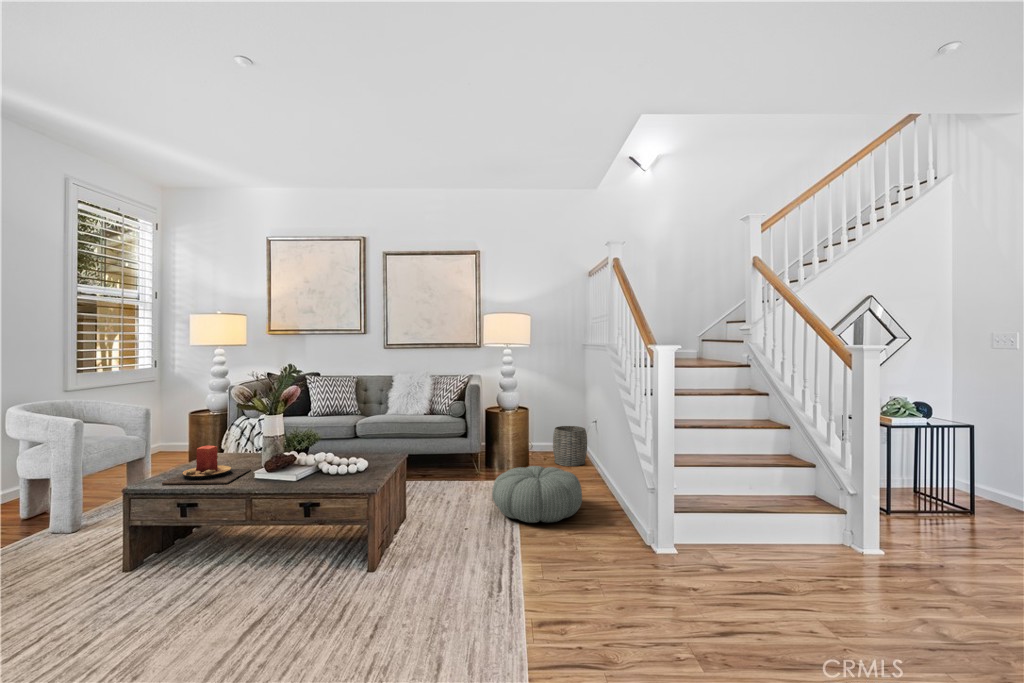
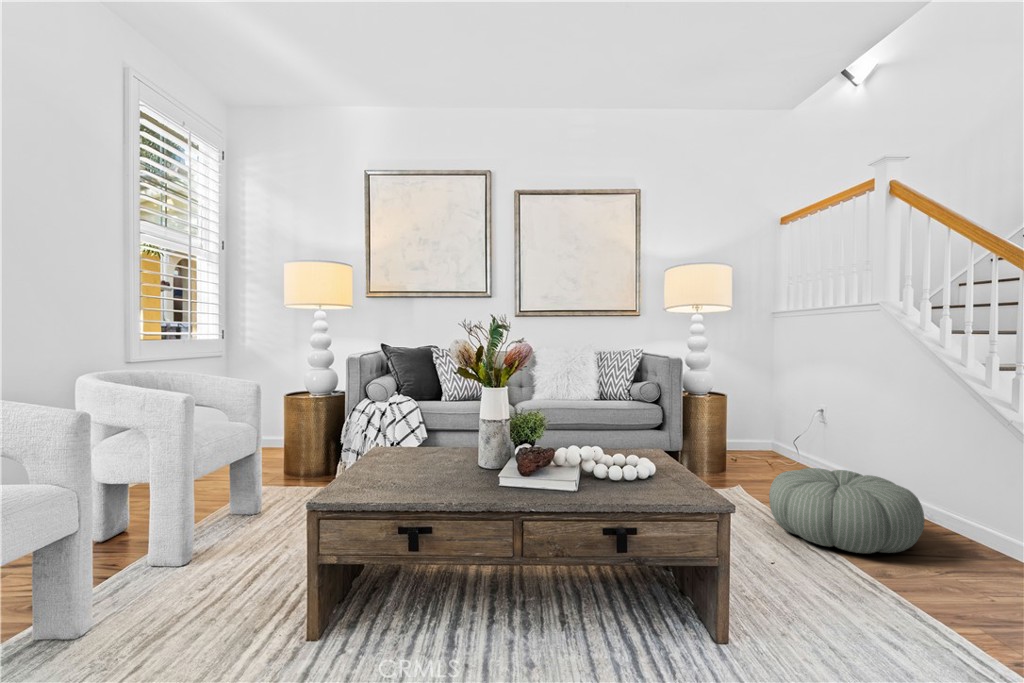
woven basket: present [553,426,587,466] -> none [752,416,802,469]
candle: present [162,445,251,485] -> none [367,432,473,496]

